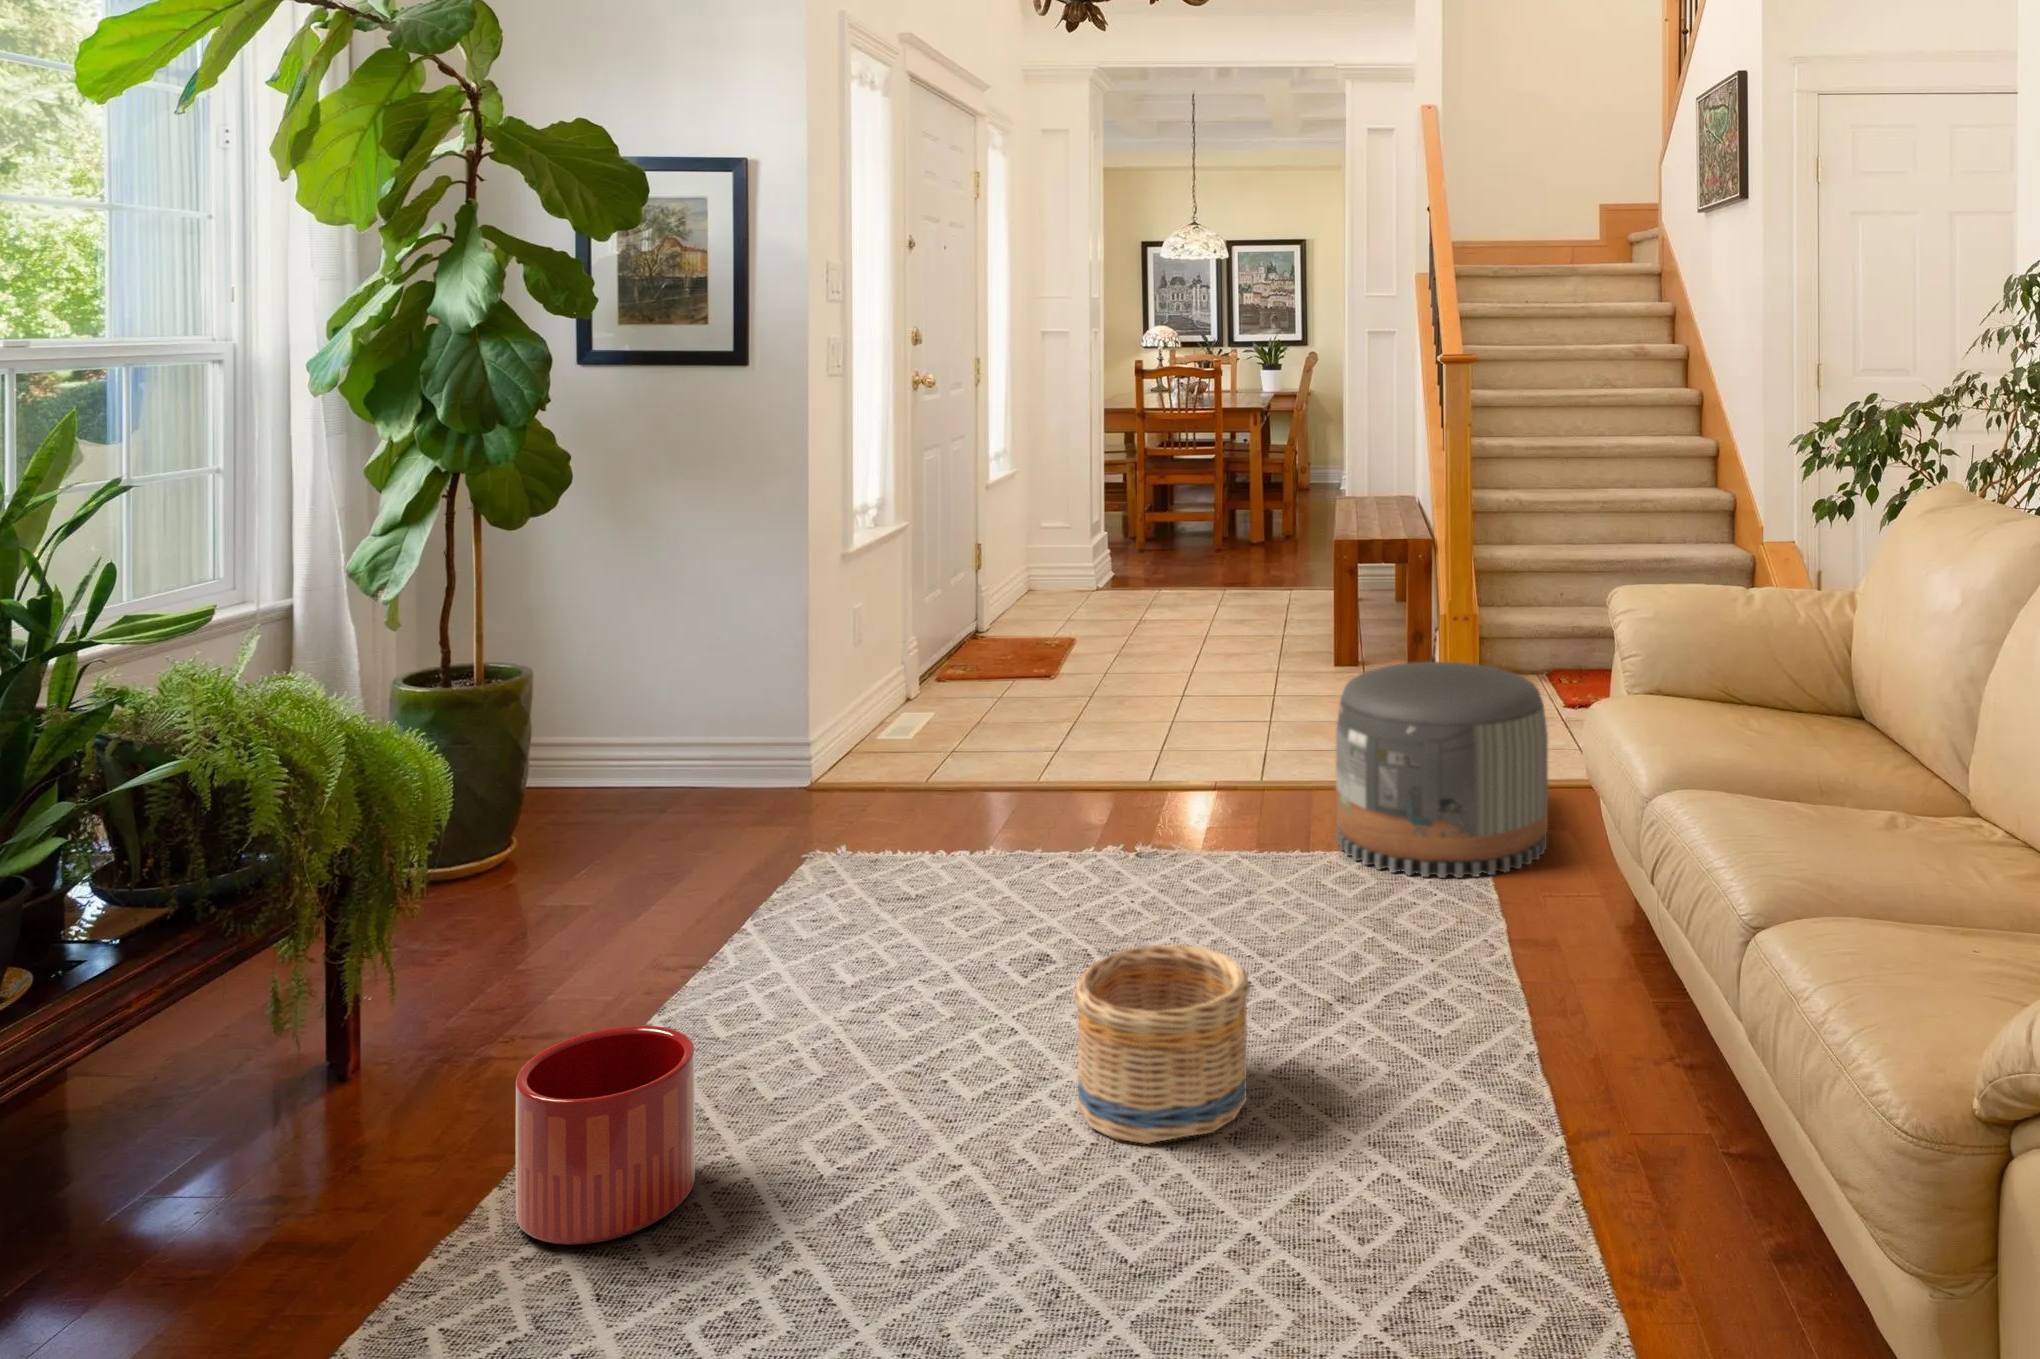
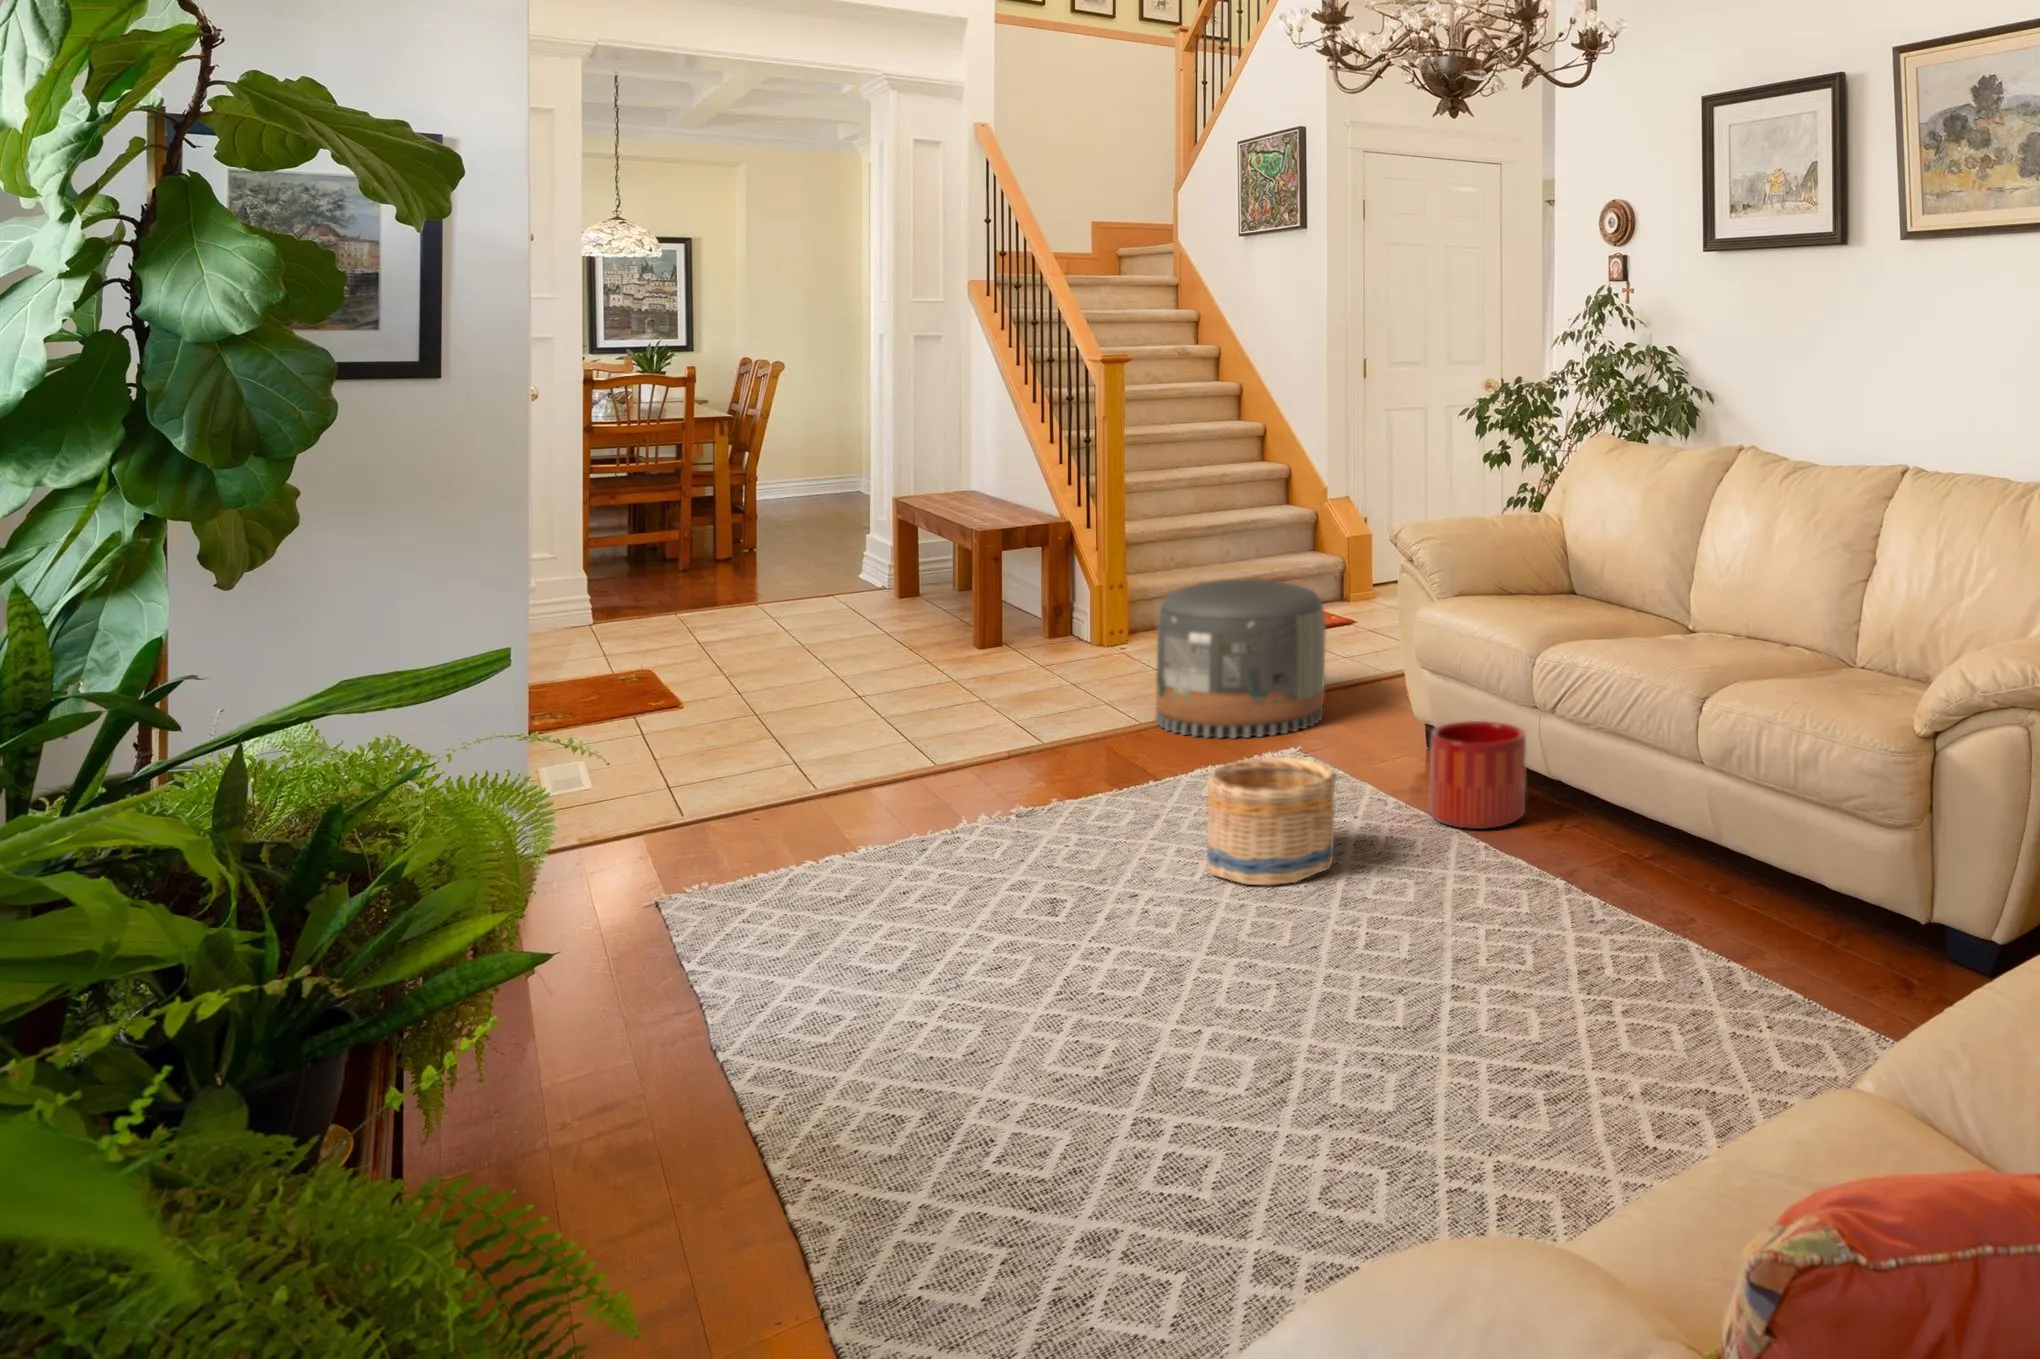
planter: present [516,1026,695,1245] -> present [1429,721,1526,829]

